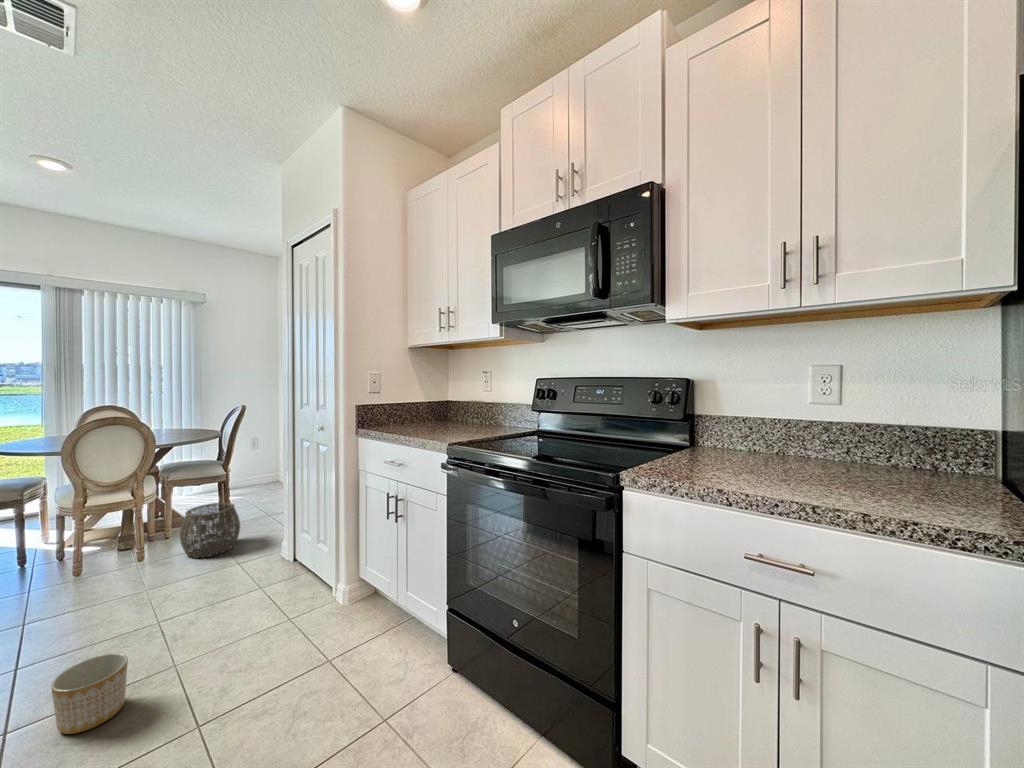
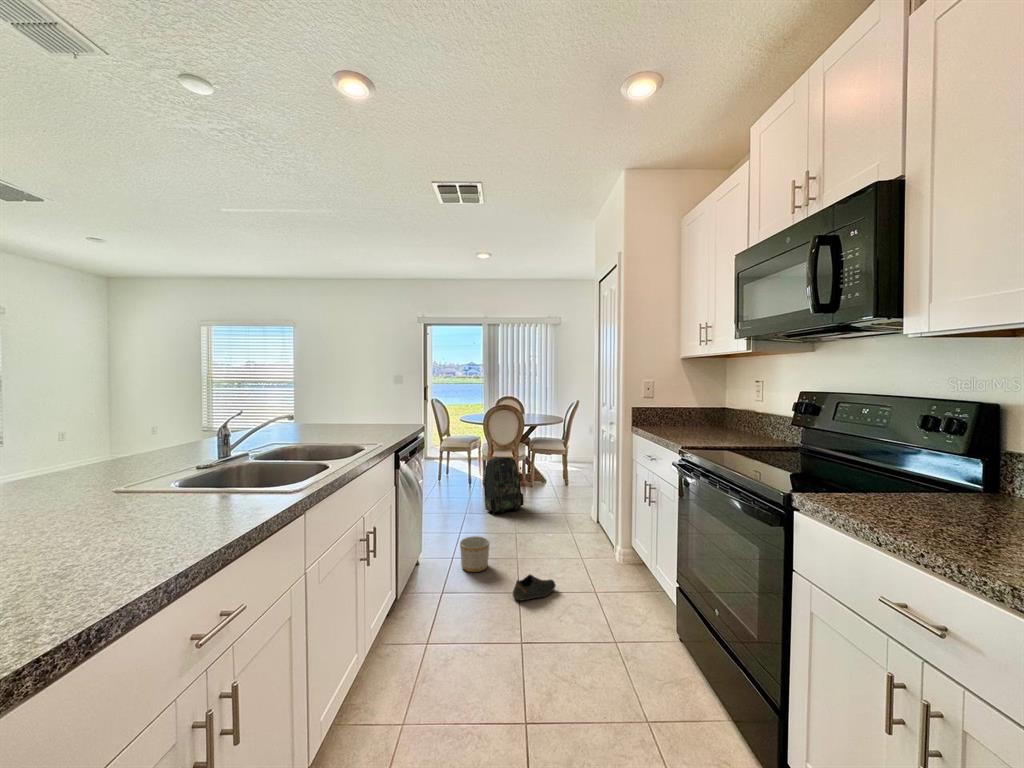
backpack: none [78,502,166,604] -> present [484,457,524,515]
woven basket: present [179,503,240,558] -> none [533,469,569,506]
shoe: none [199,669,272,734] -> present [513,575,555,601]

